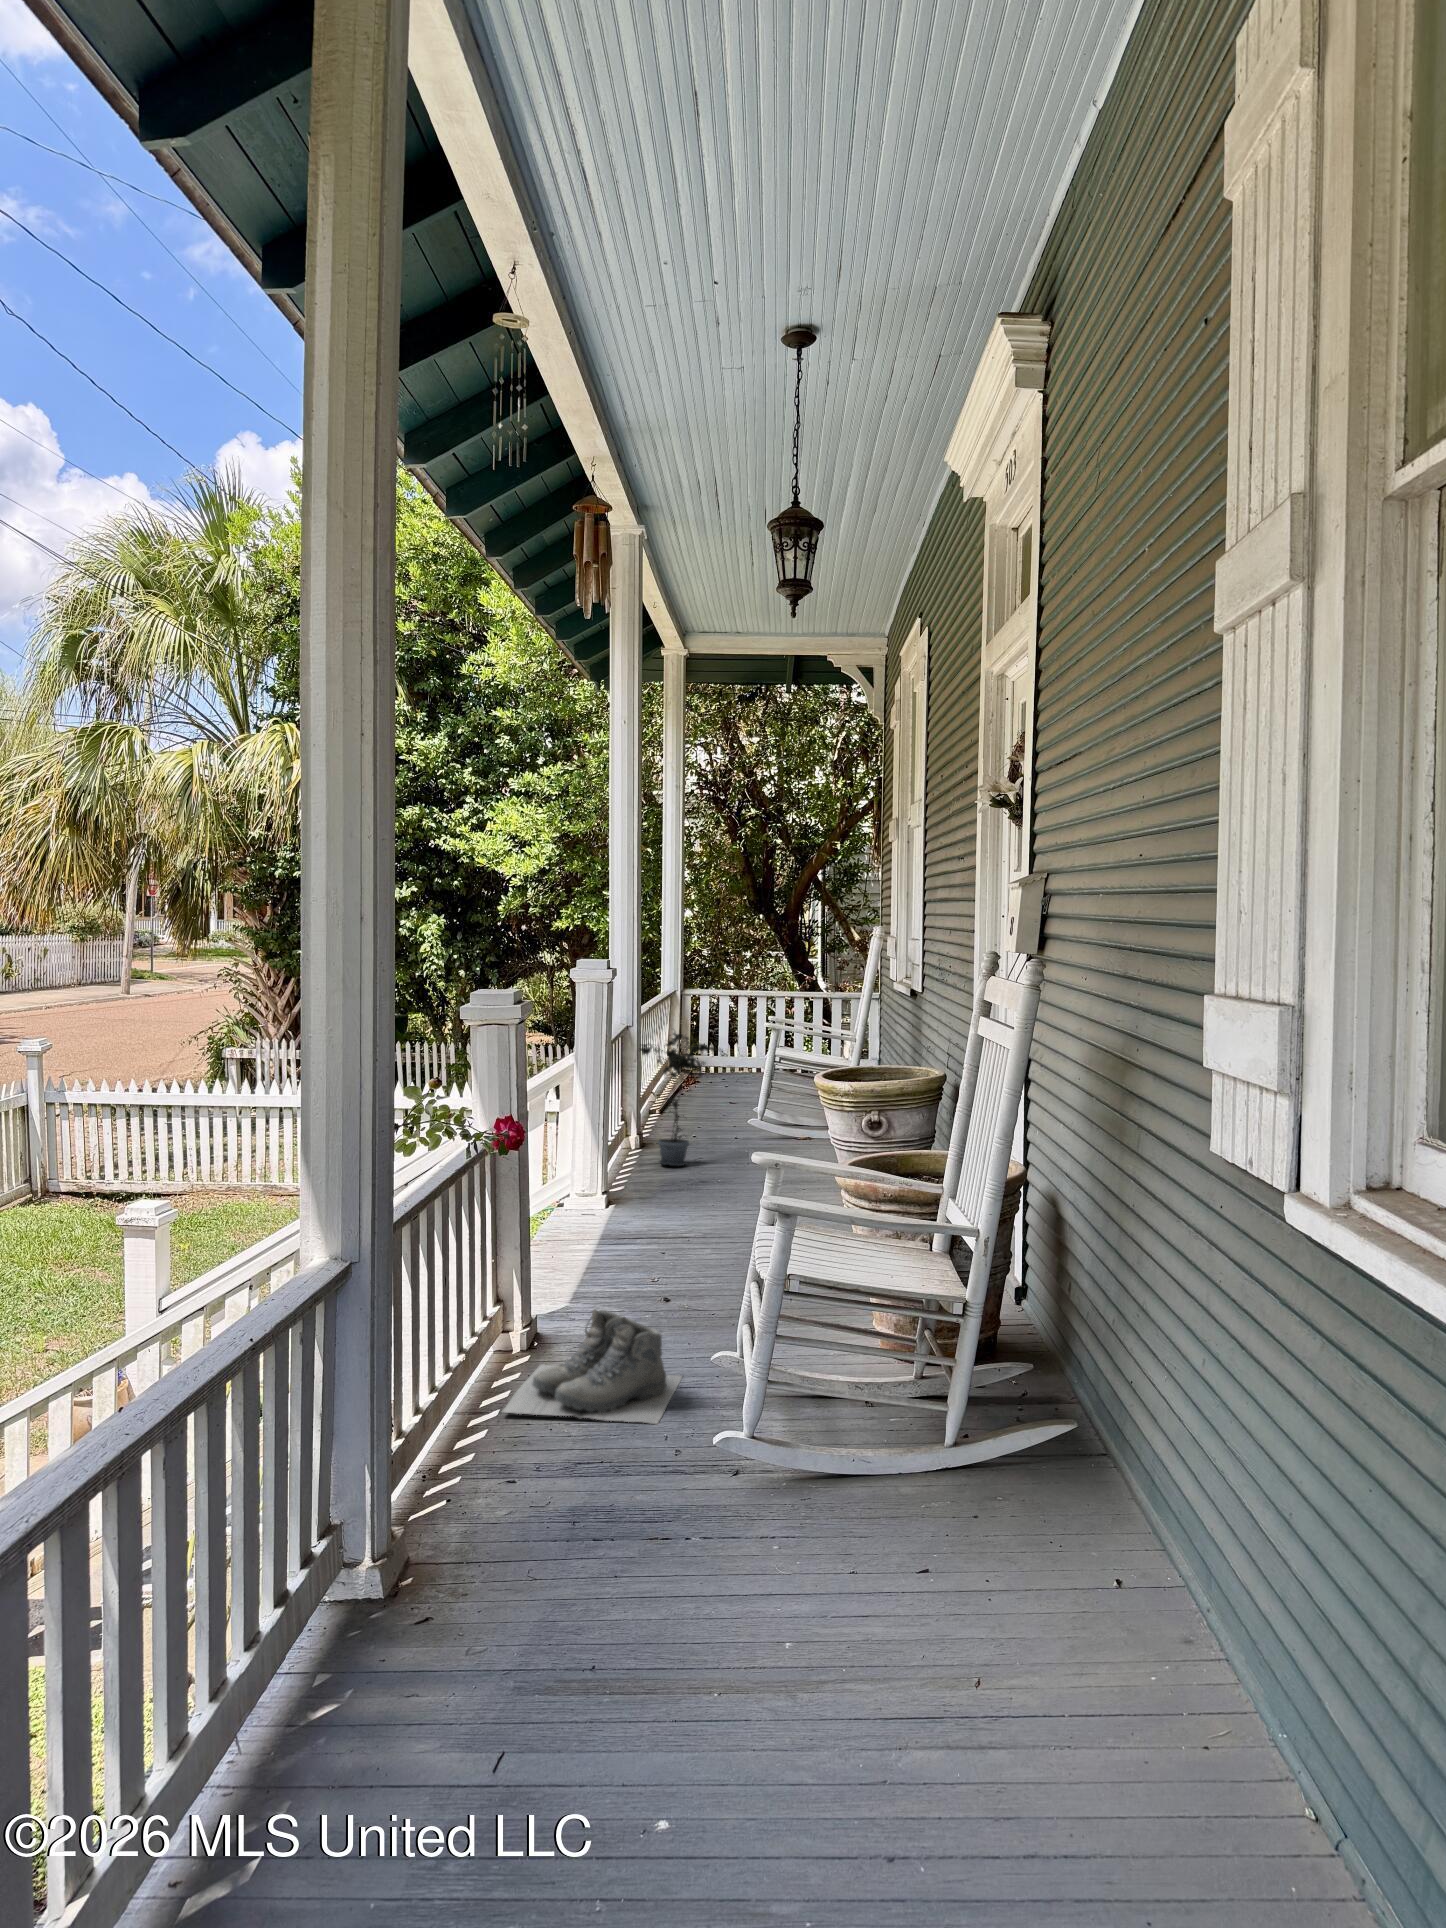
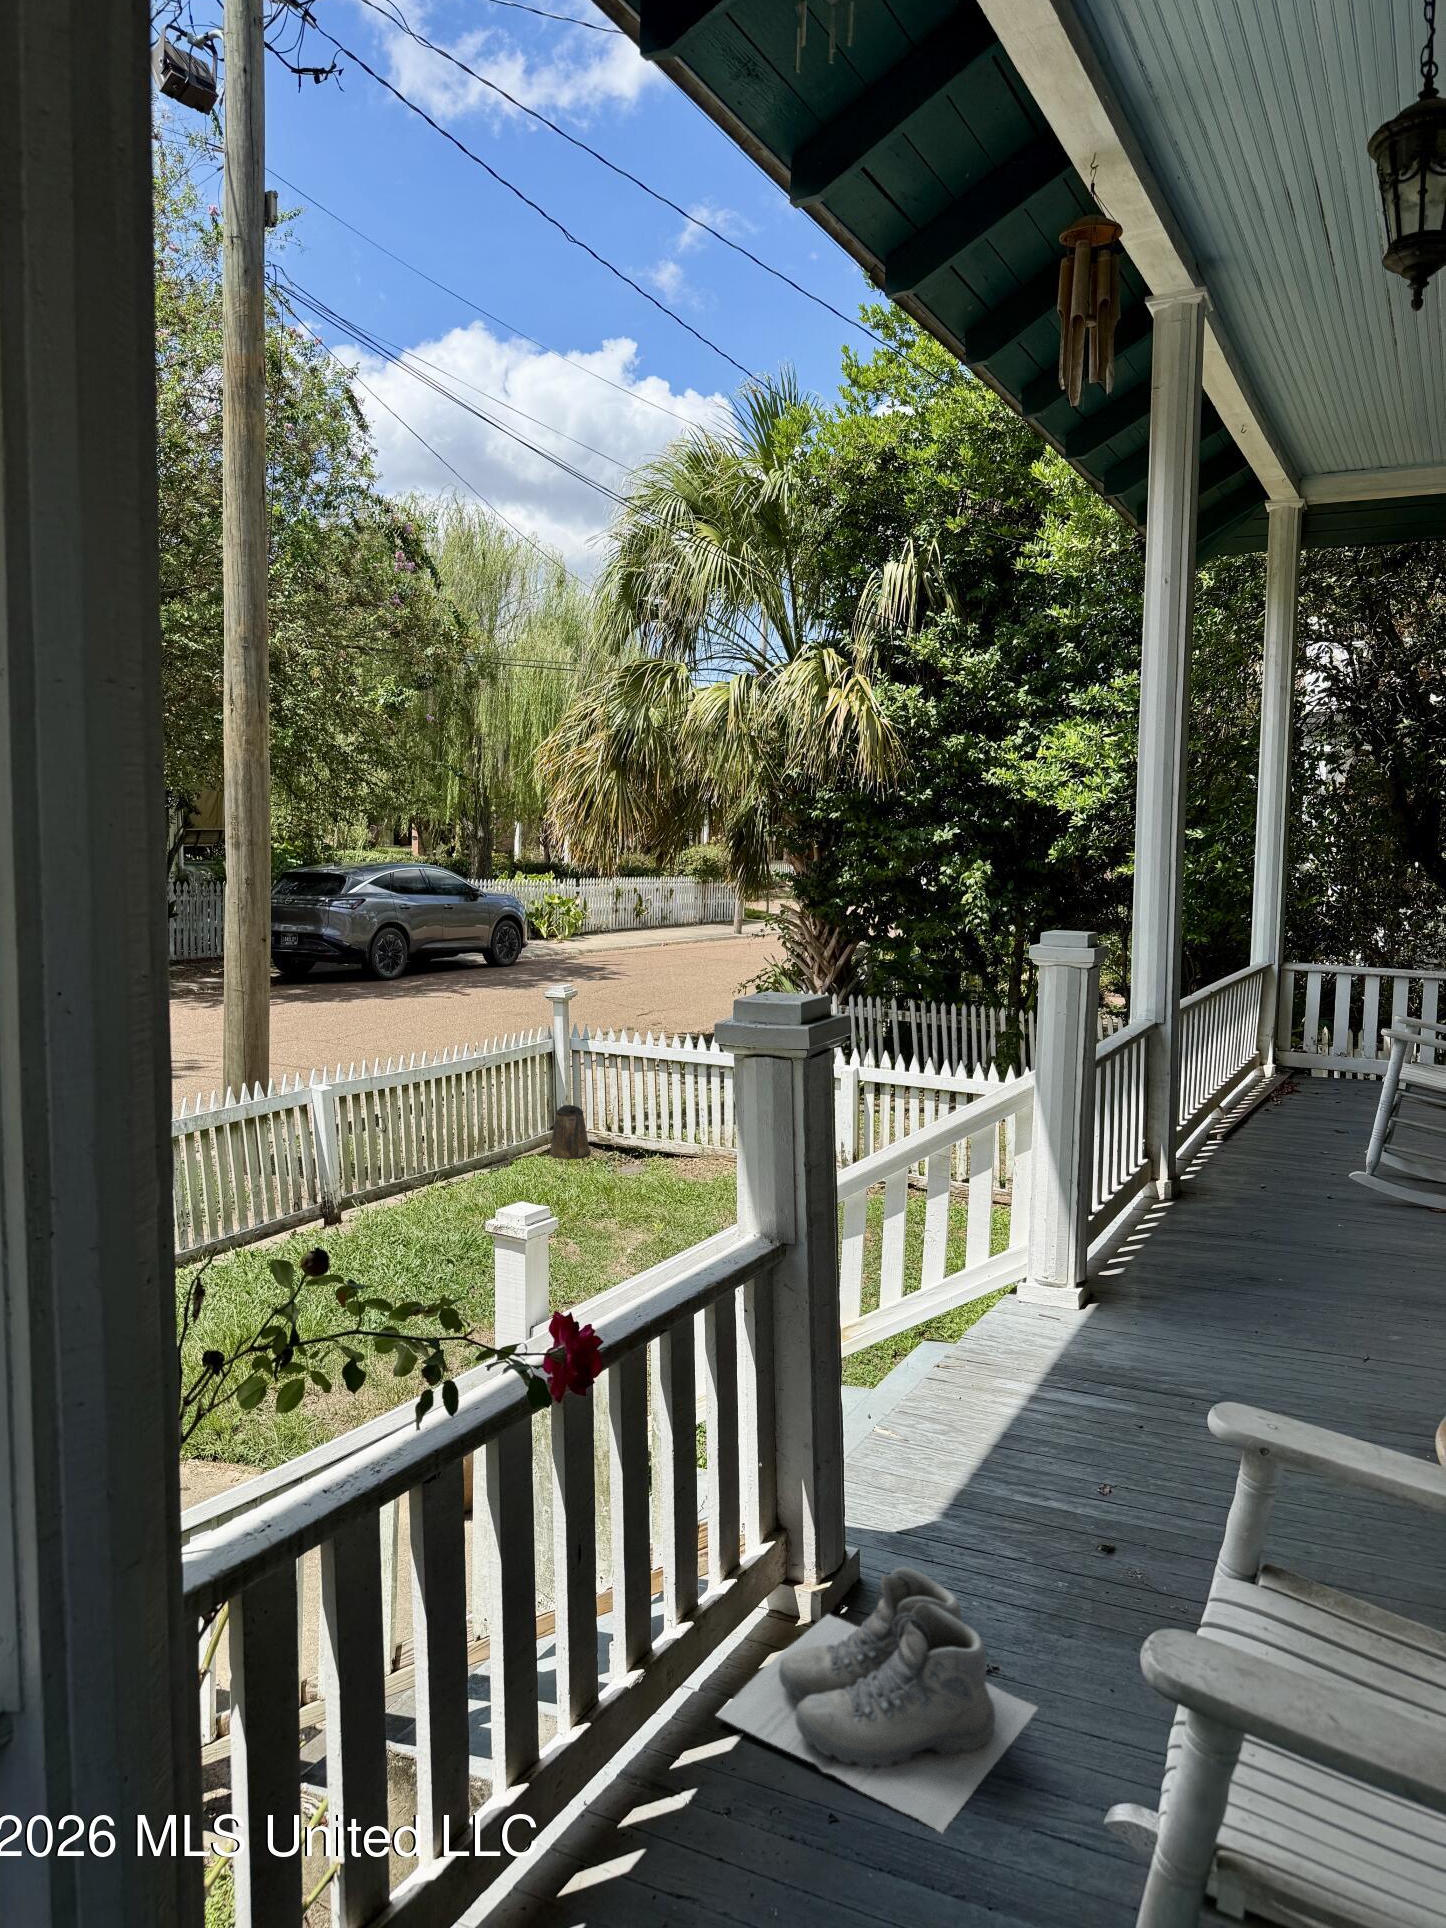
potted plant: present [640,1032,723,1166] -> none [1152,1035,1288,1227]
watering can: none [26,1156,73,1208] -> present [549,1105,591,1158]

